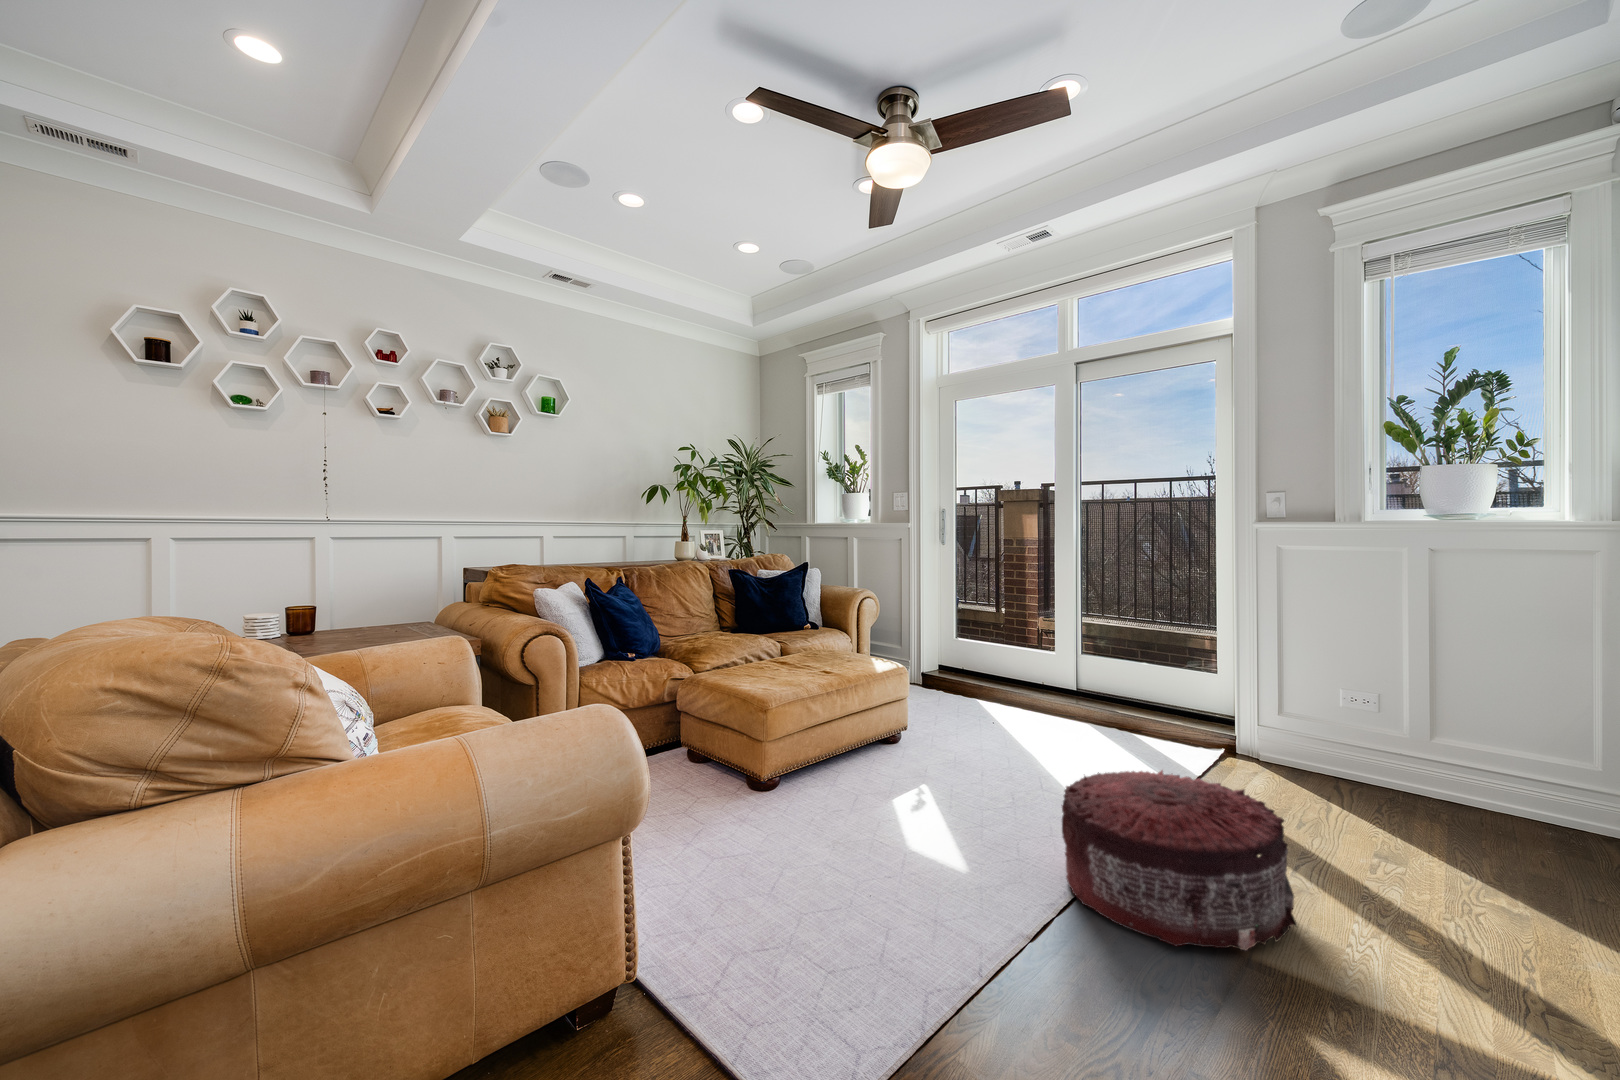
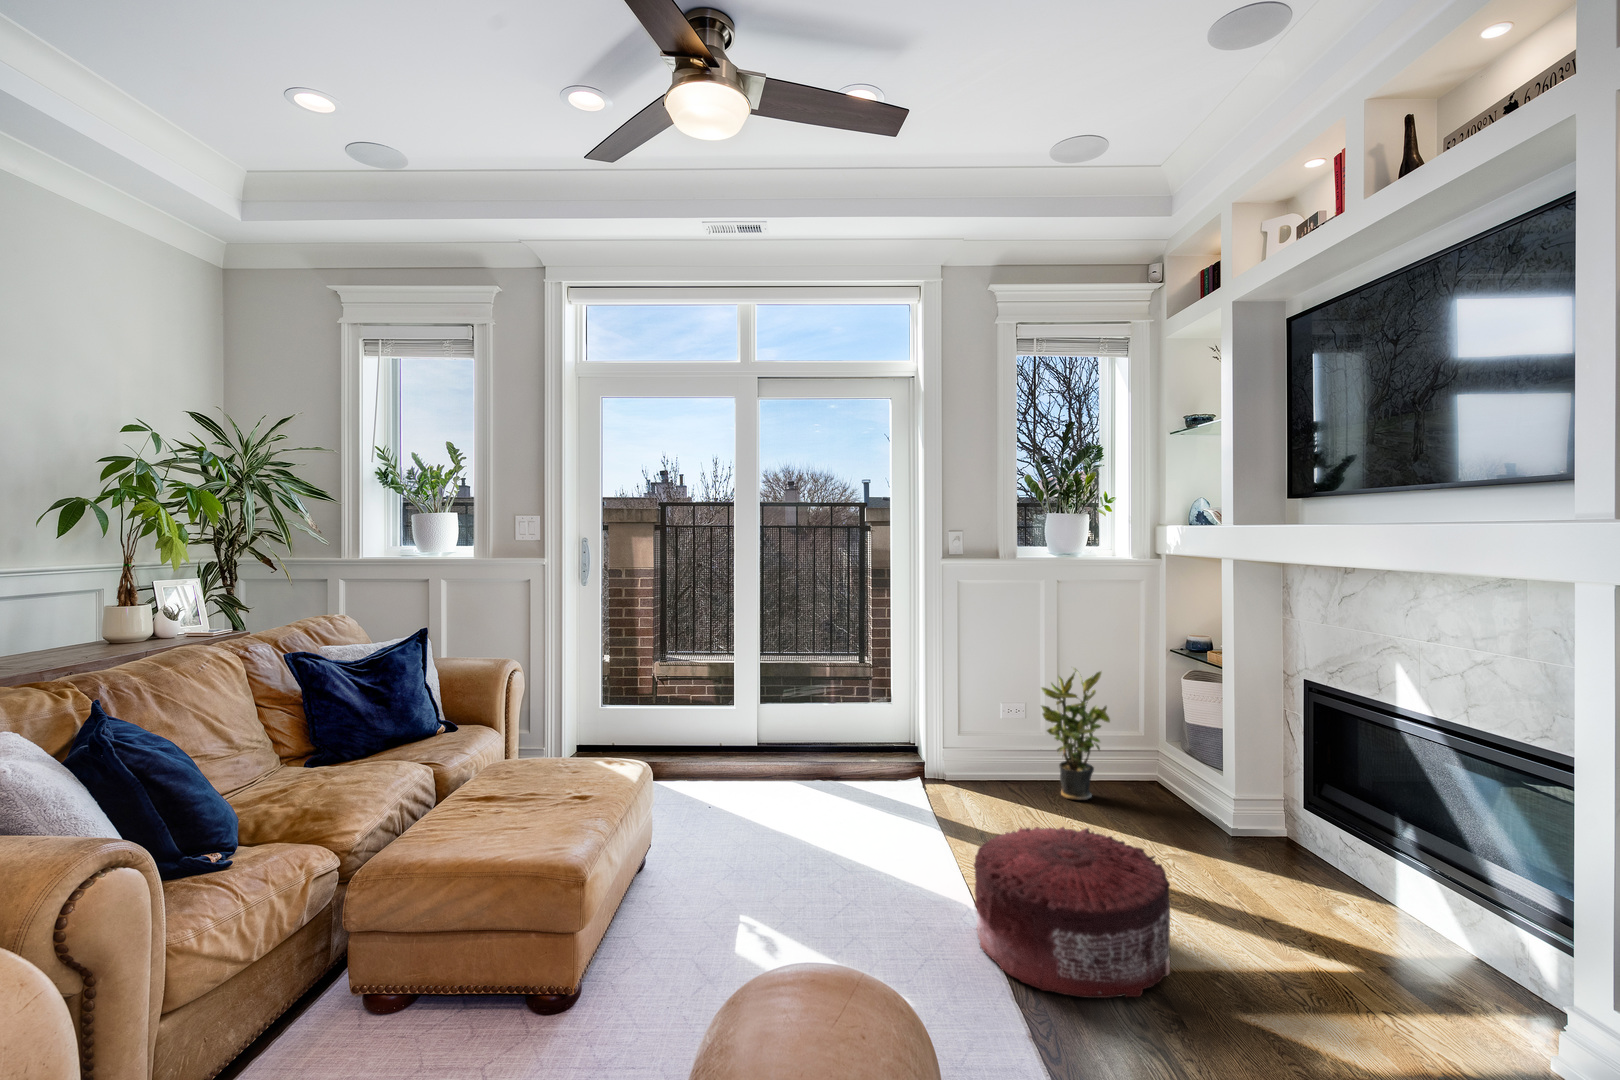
potted plant: none [1352,647,1468,813] -> present [1042,668,1110,800]

